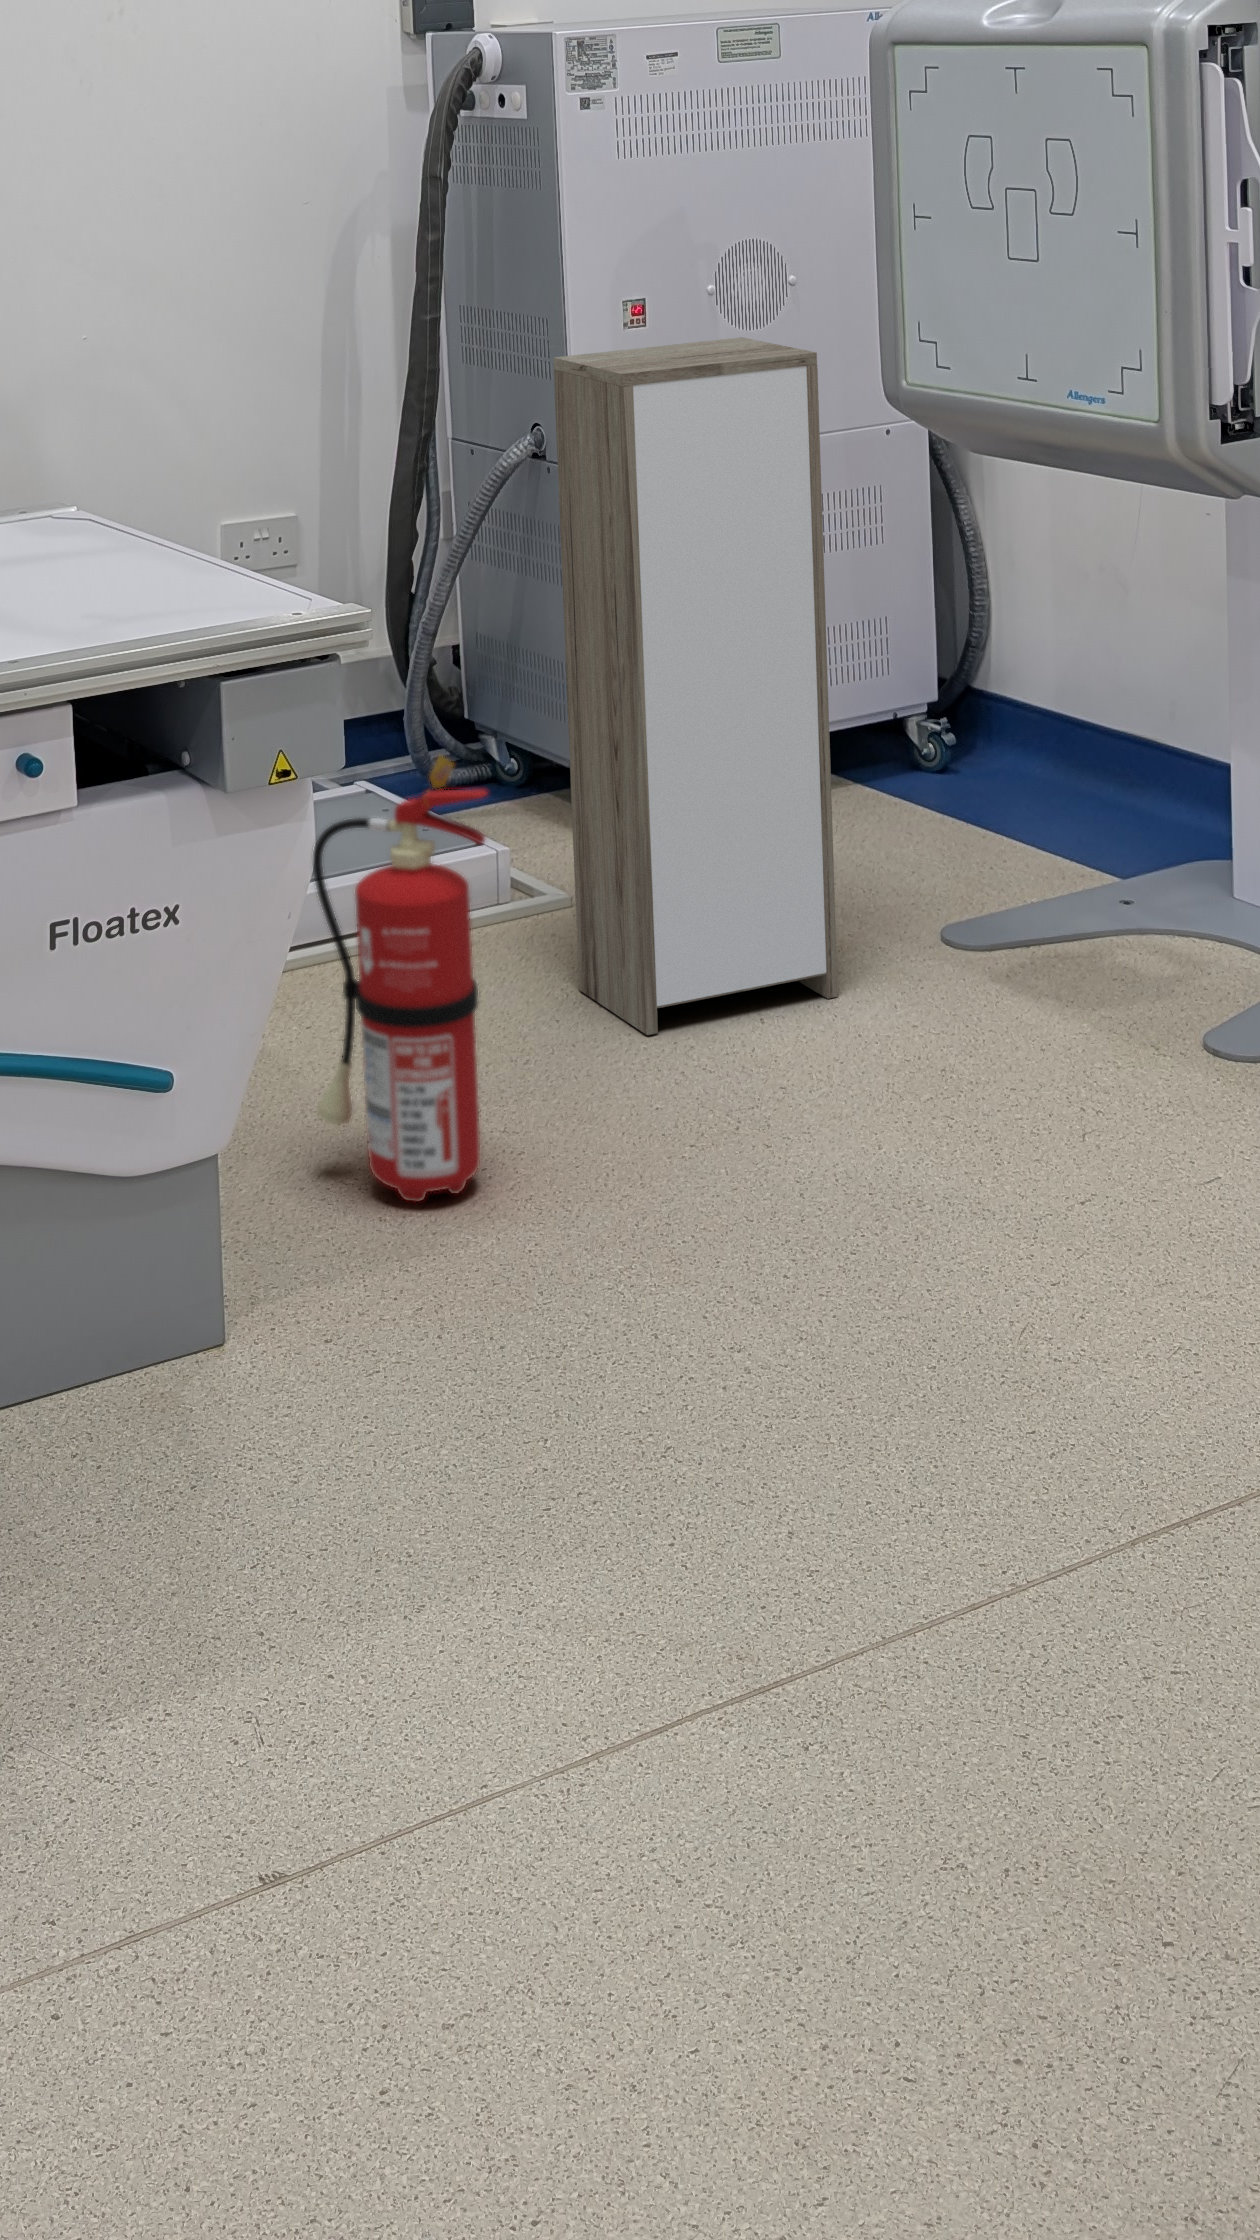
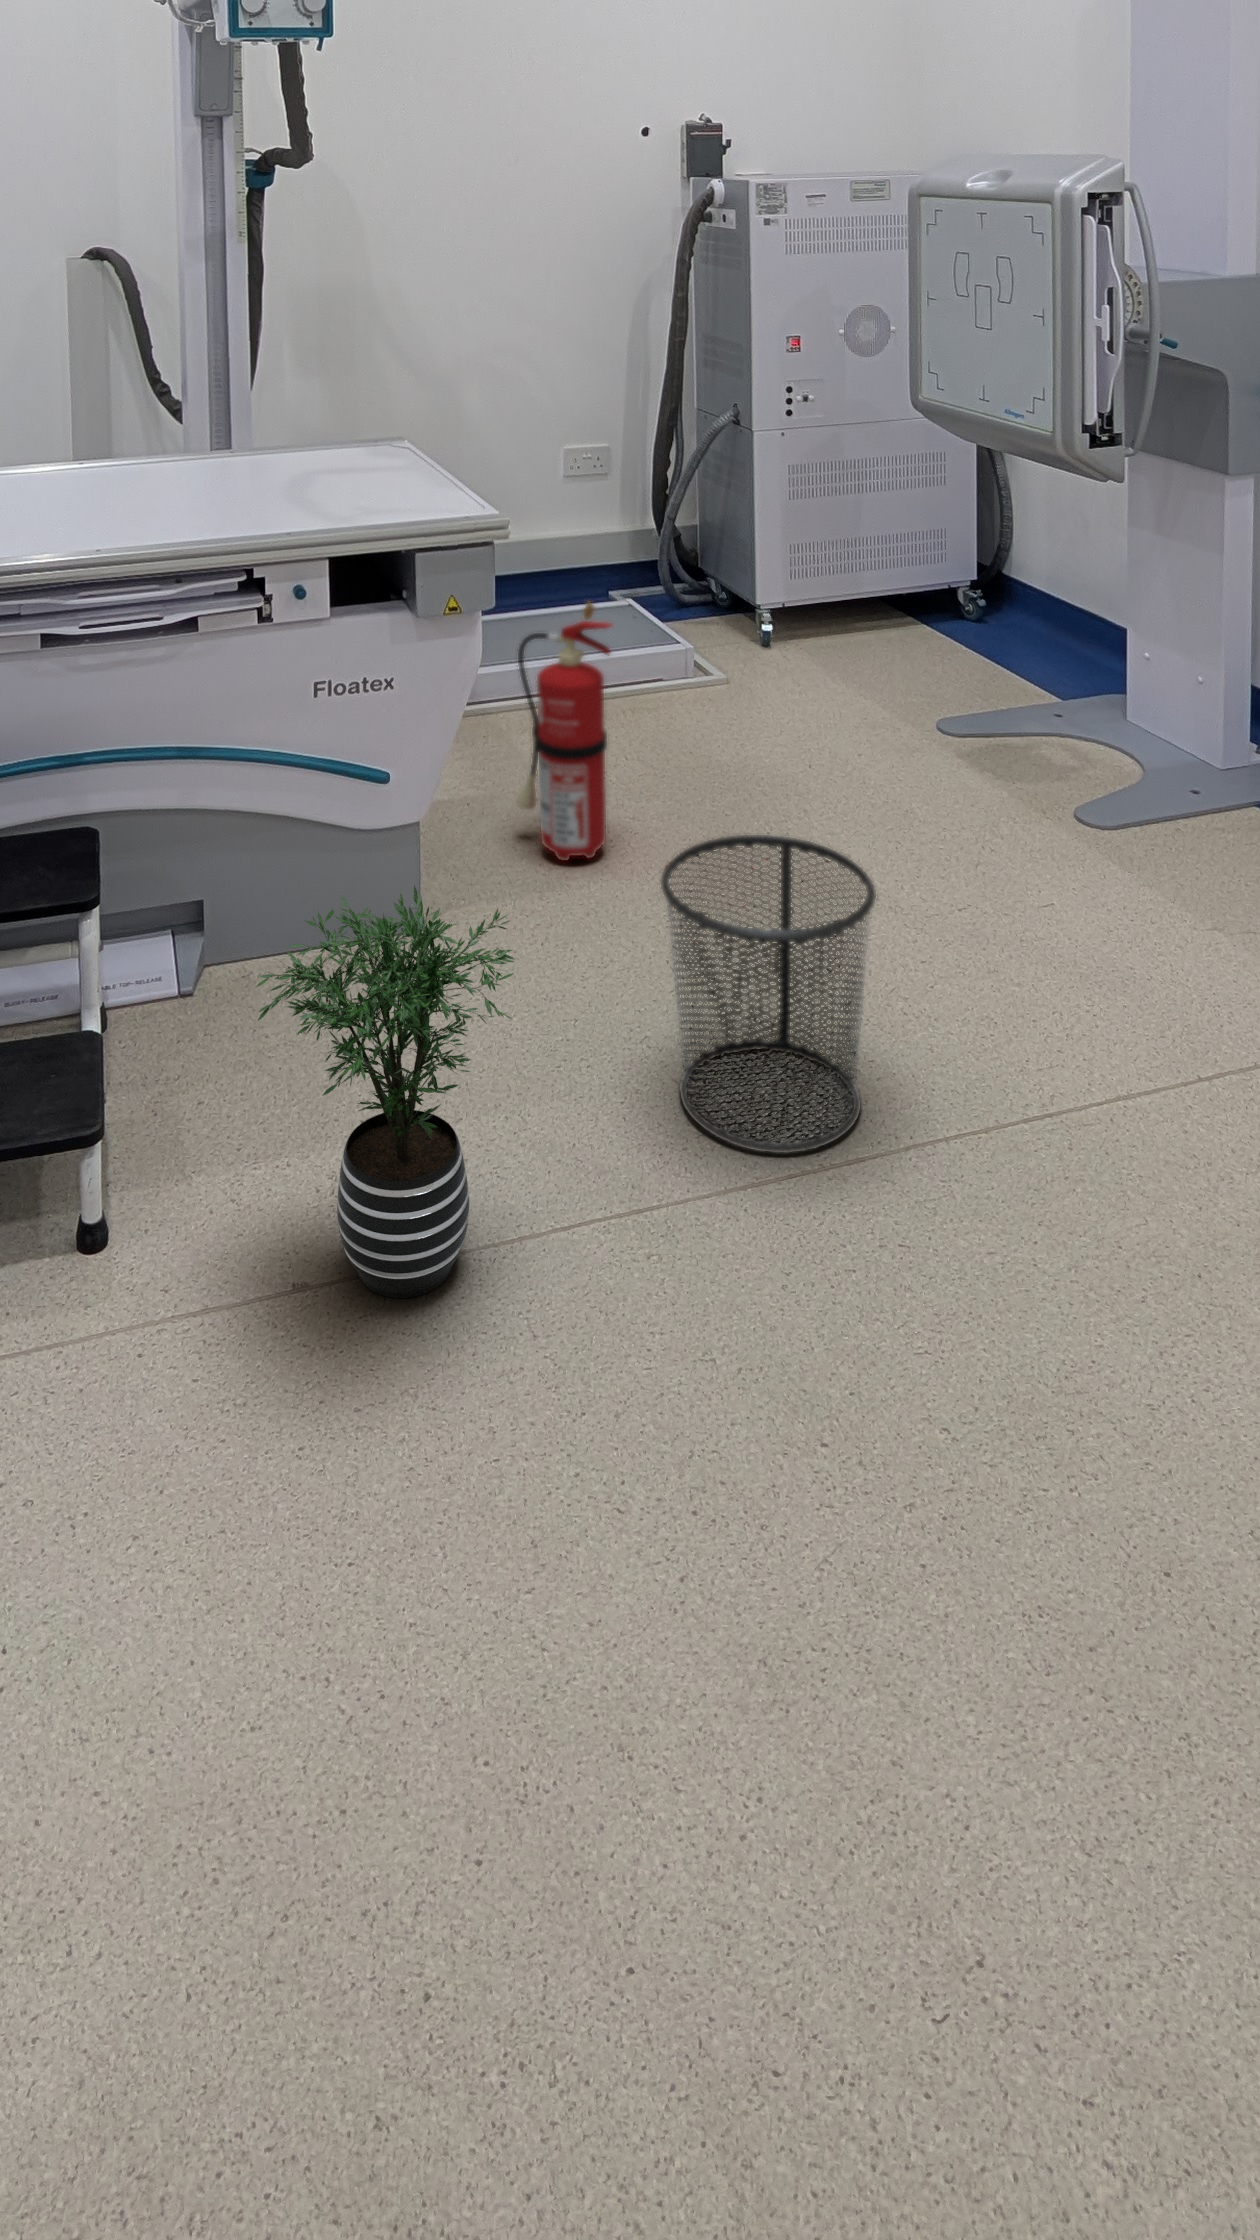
storage cabinet: present [553,337,838,1035] -> none [706,362,862,772]
waste bin: none [715,1090,1068,1583] -> present [661,835,876,1153]
potted plant: none [174,1209,612,1872] -> present [256,886,514,1298]

